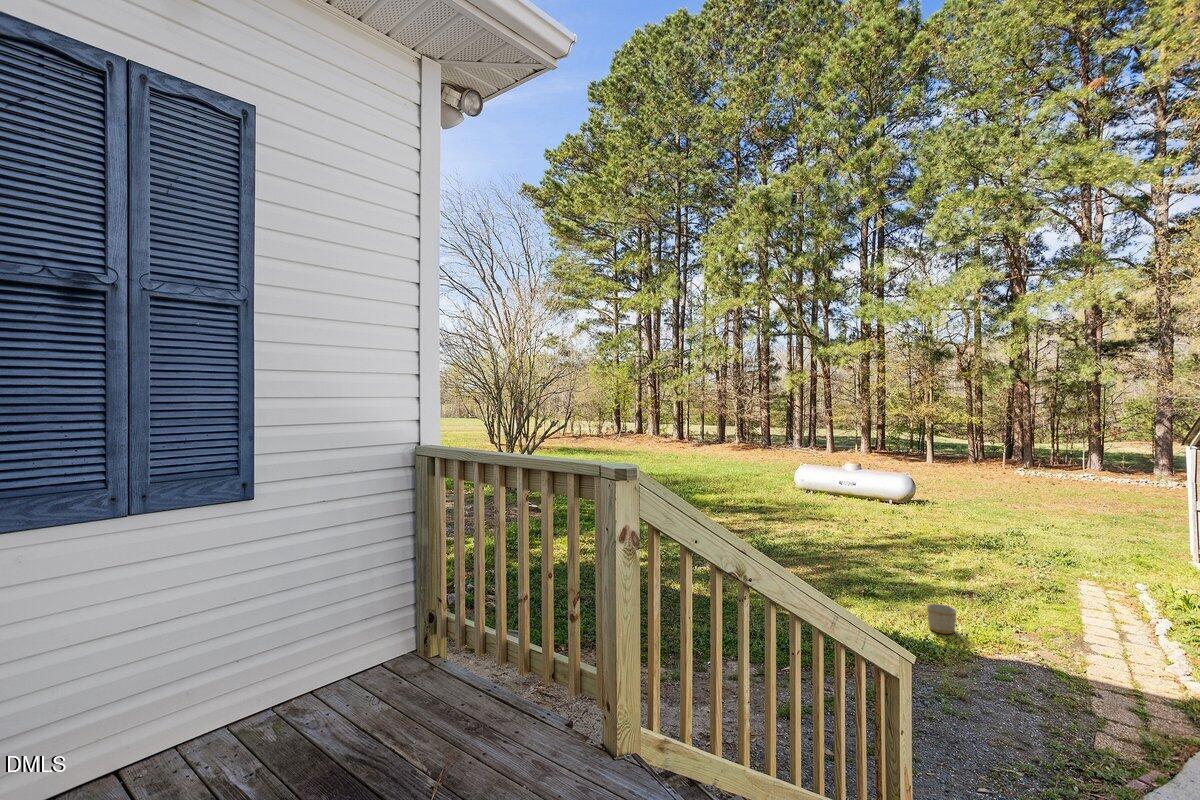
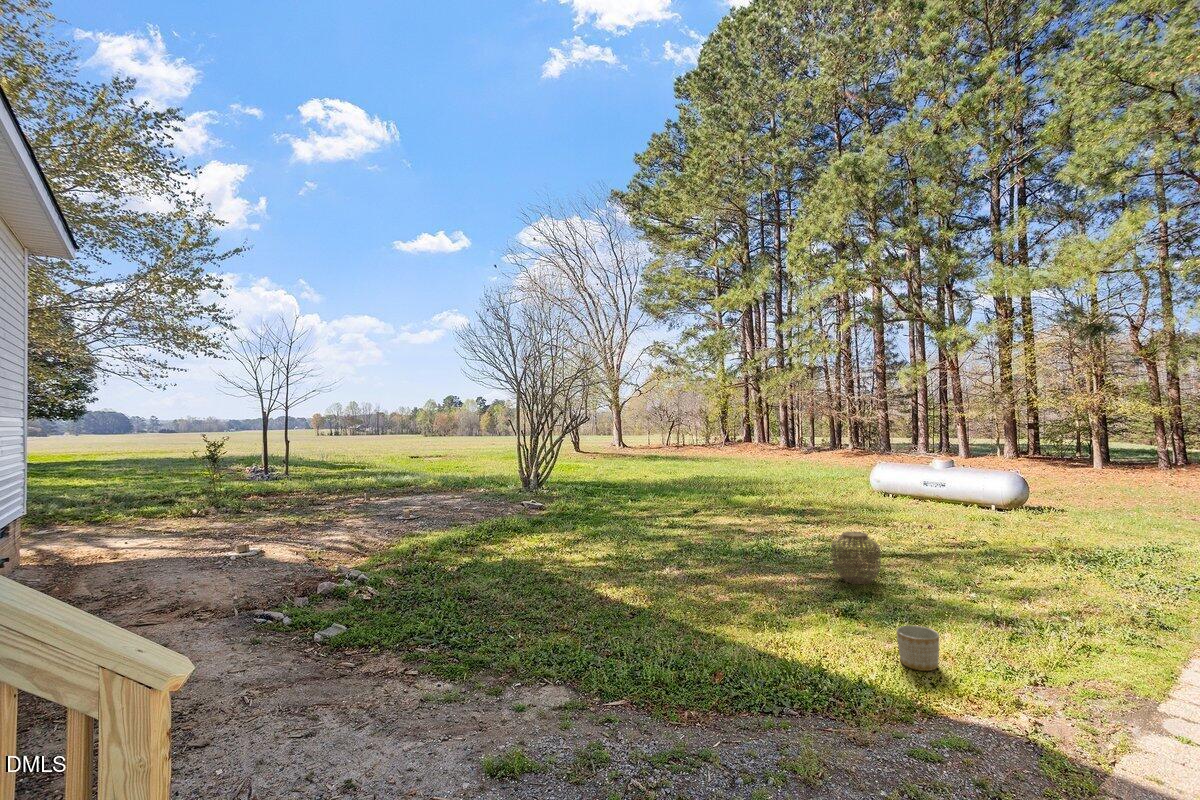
woven basket: none [832,532,868,572] -> present [831,532,881,584]

